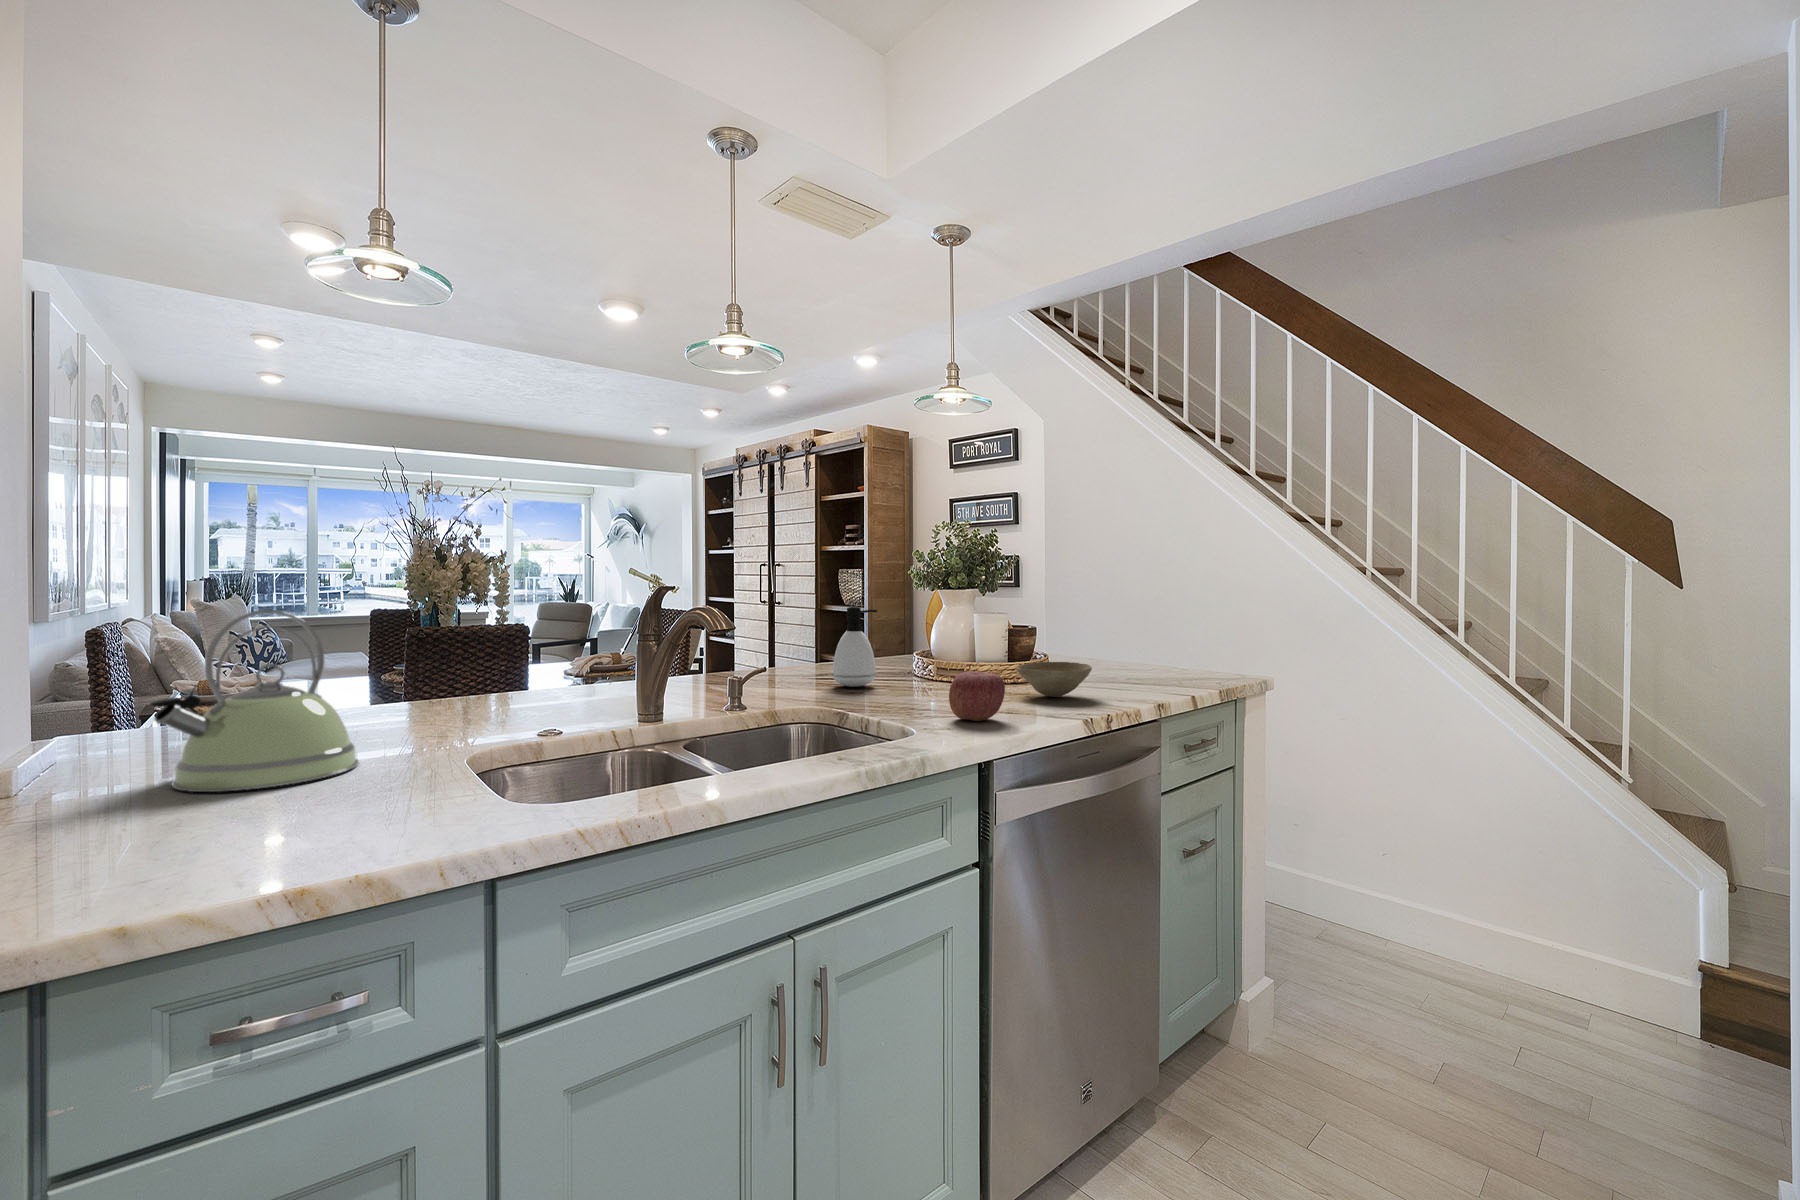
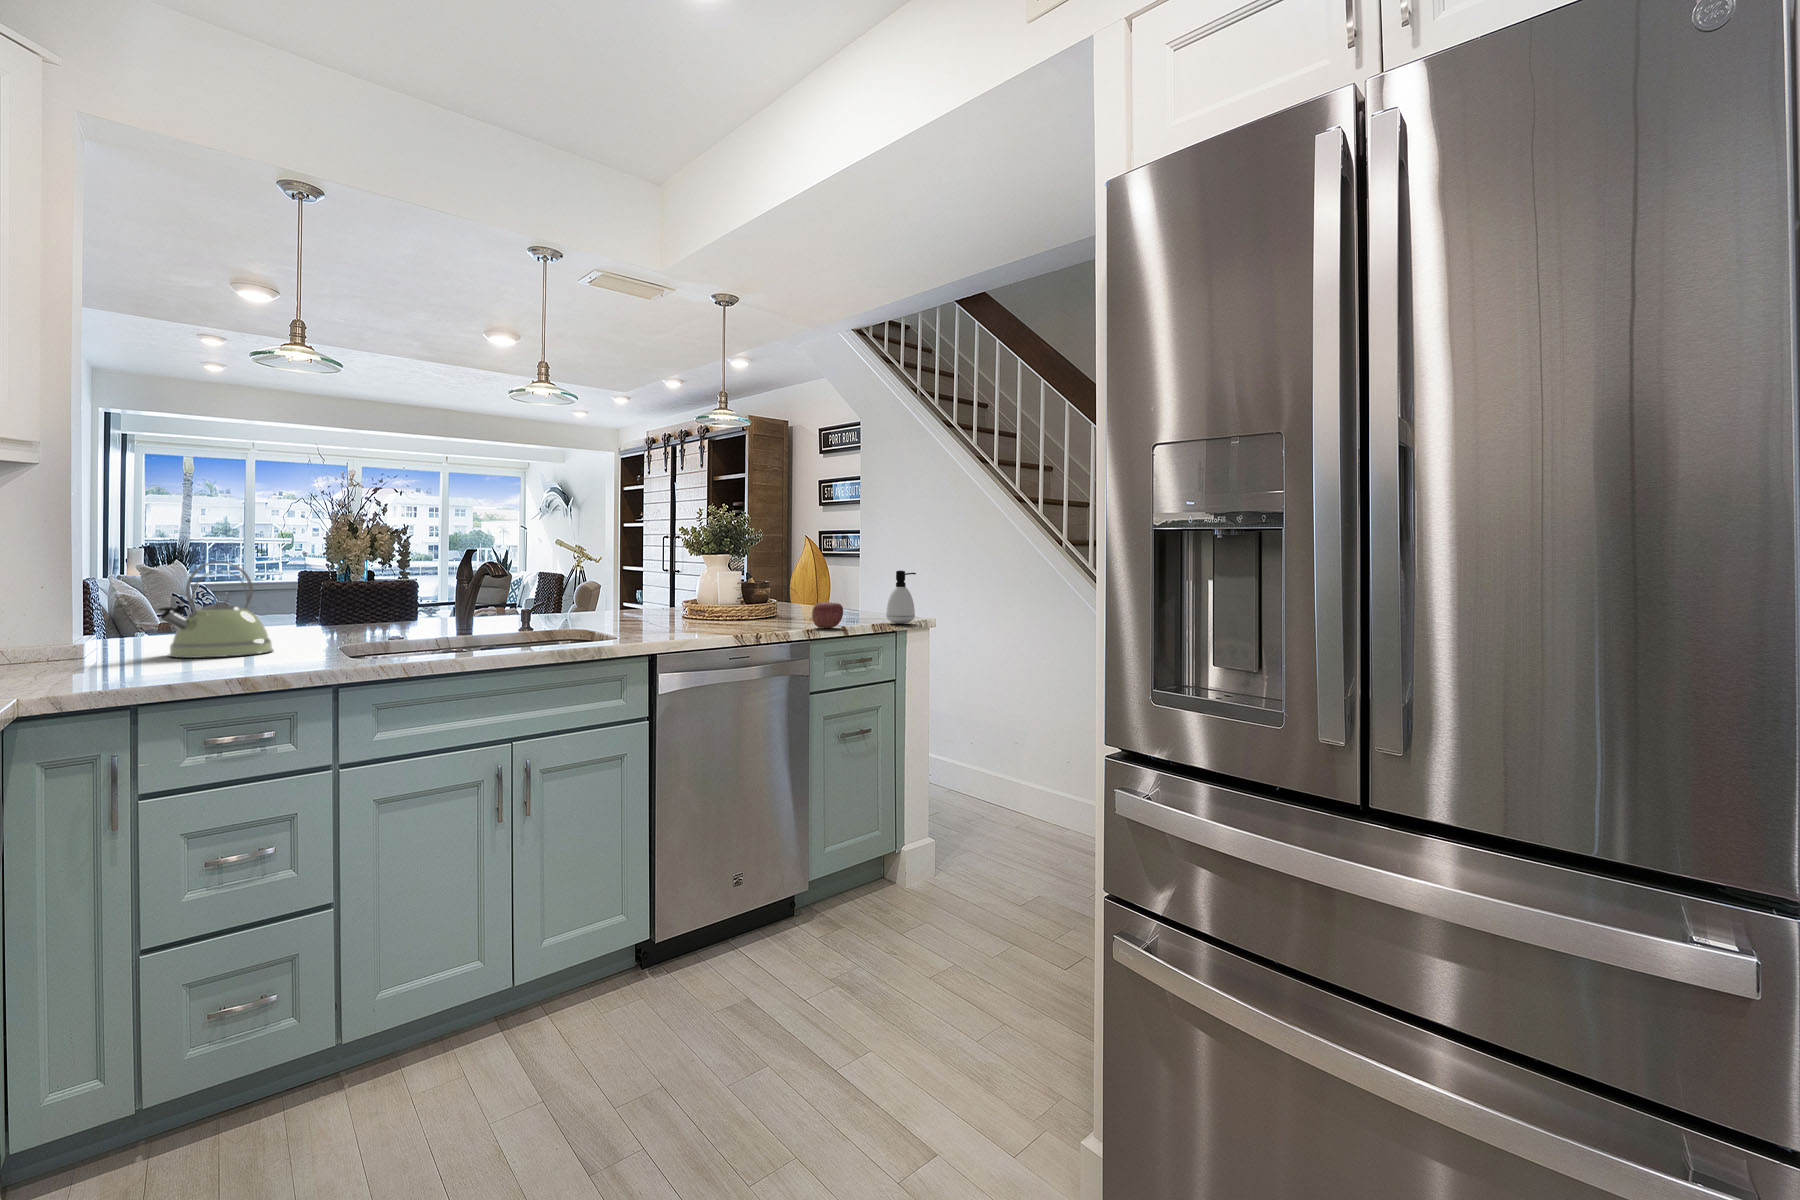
soap dispenser: present [833,606,877,687] -> present [886,570,916,624]
bowl: present [1017,662,1092,697] -> none [740,608,791,631]
apple: present [949,671,1005,721] -> present [812,602,843,628]

